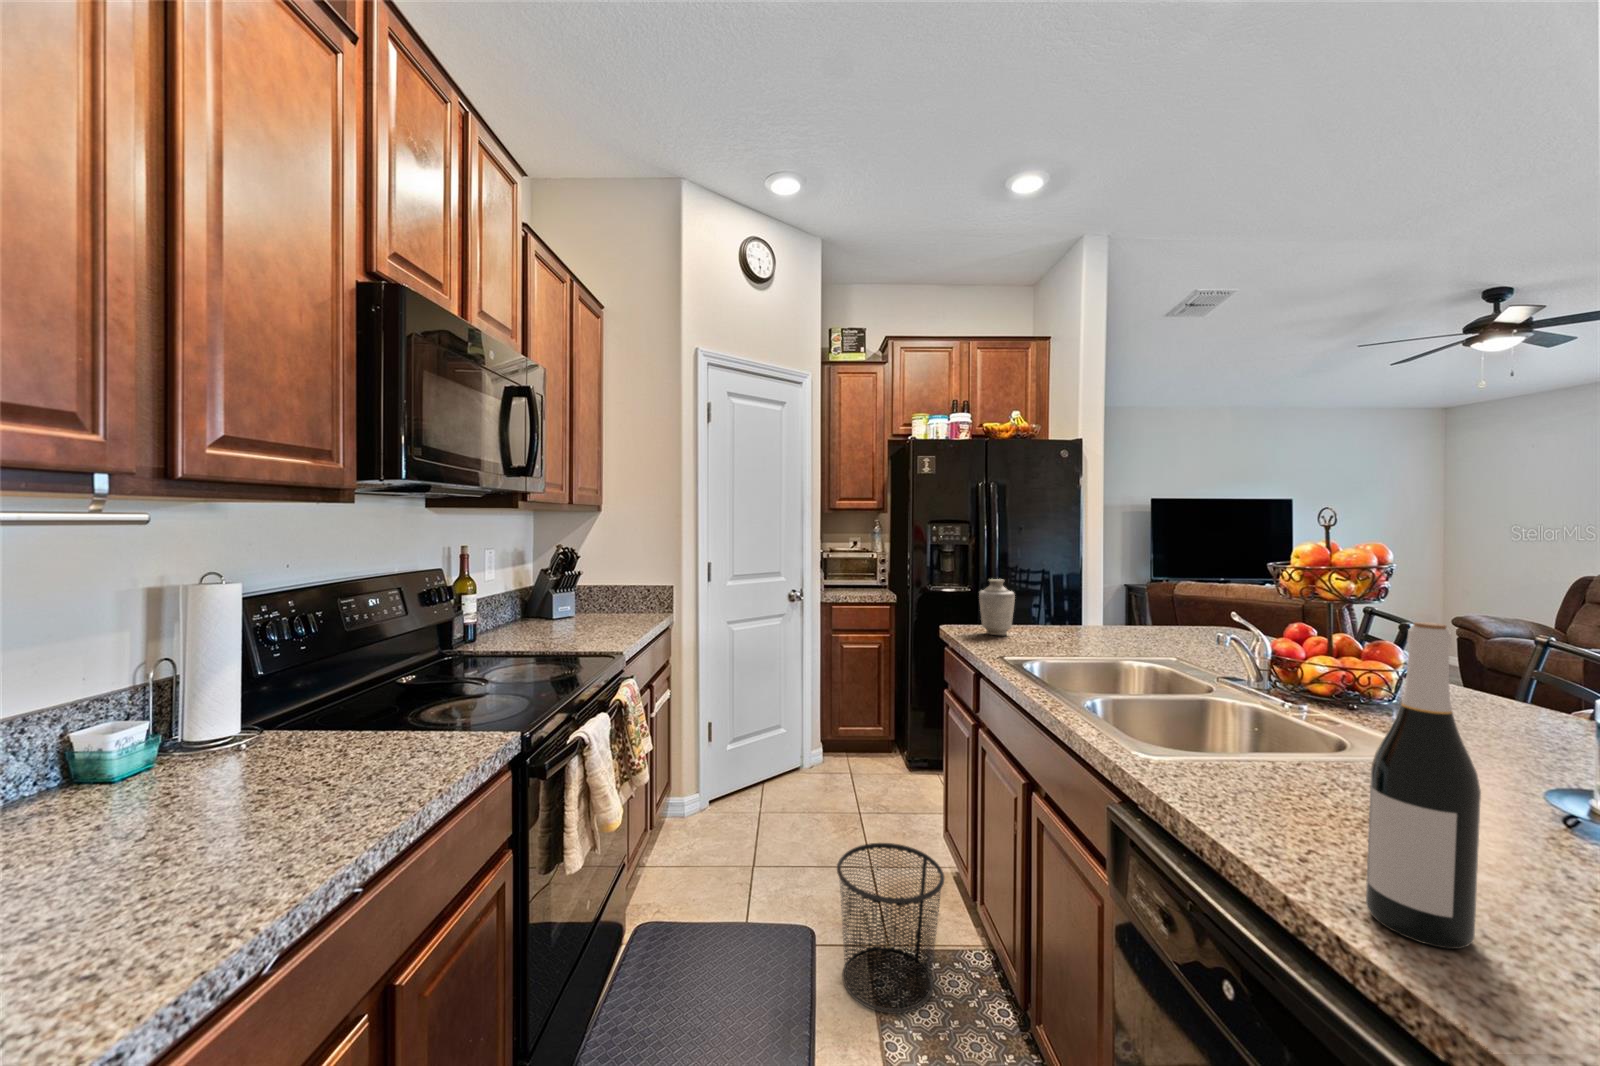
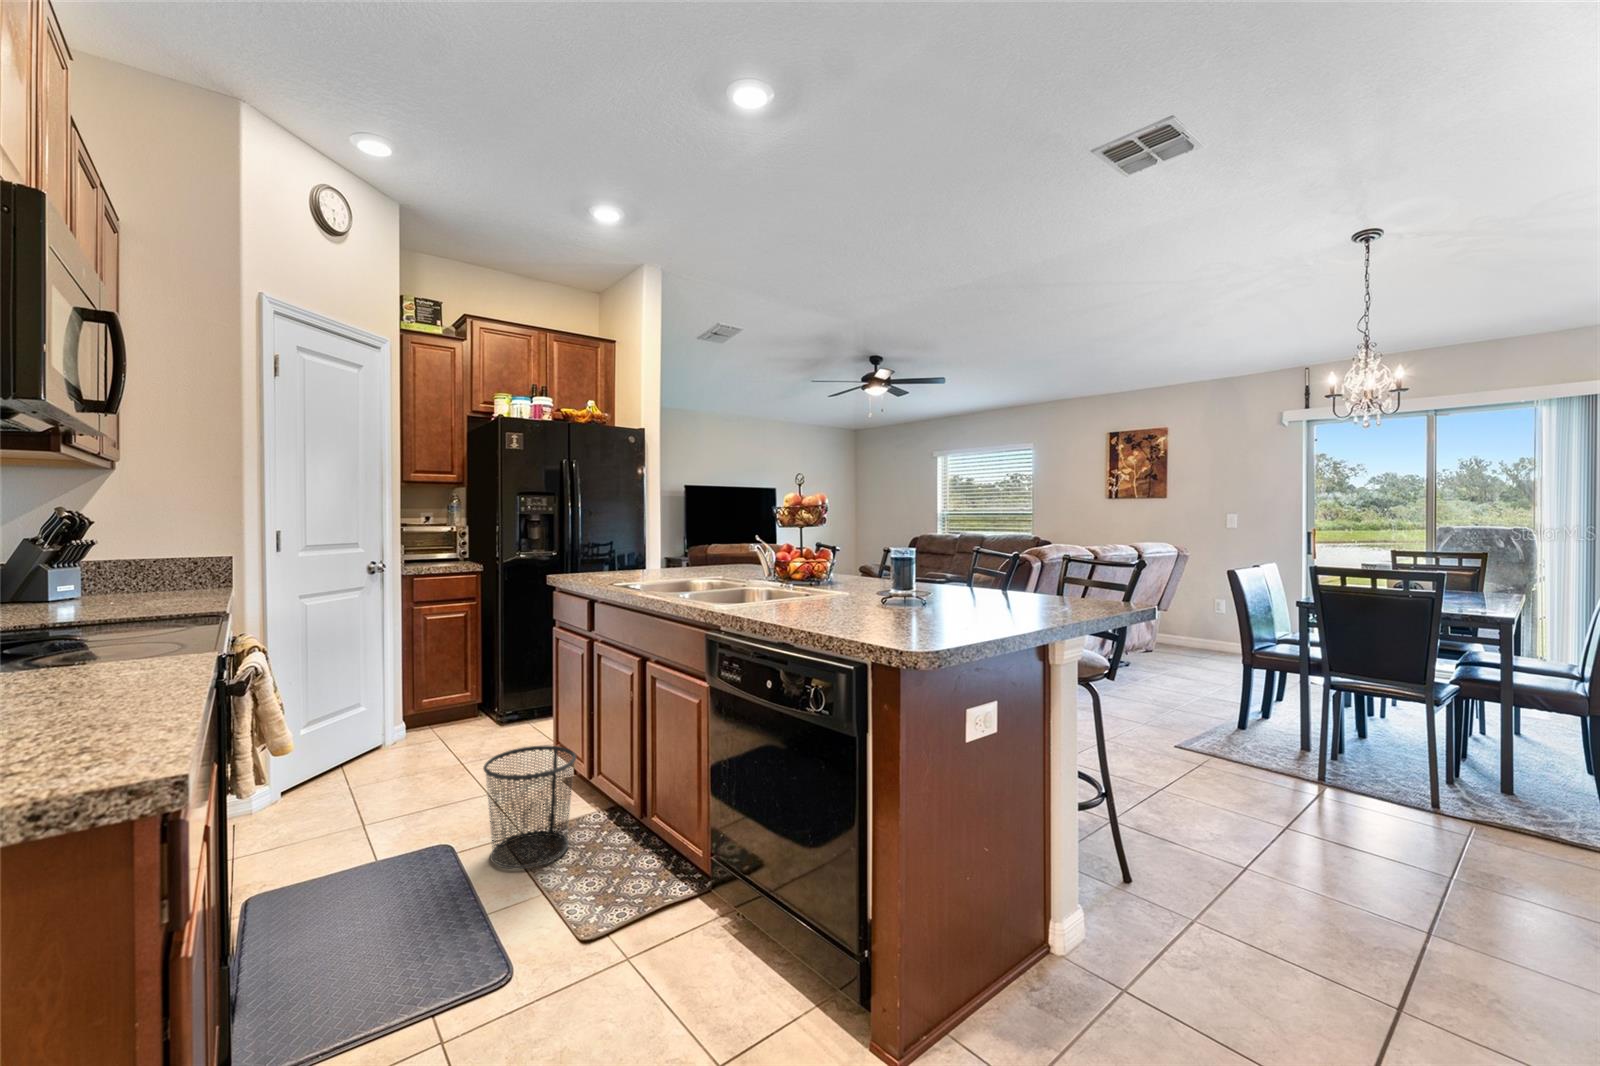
vase: present [979,579,1015,635] -> none [582,533,610,577]
wine bottle: present [1366,622,1481,949] -> none [815,501,847,626]

